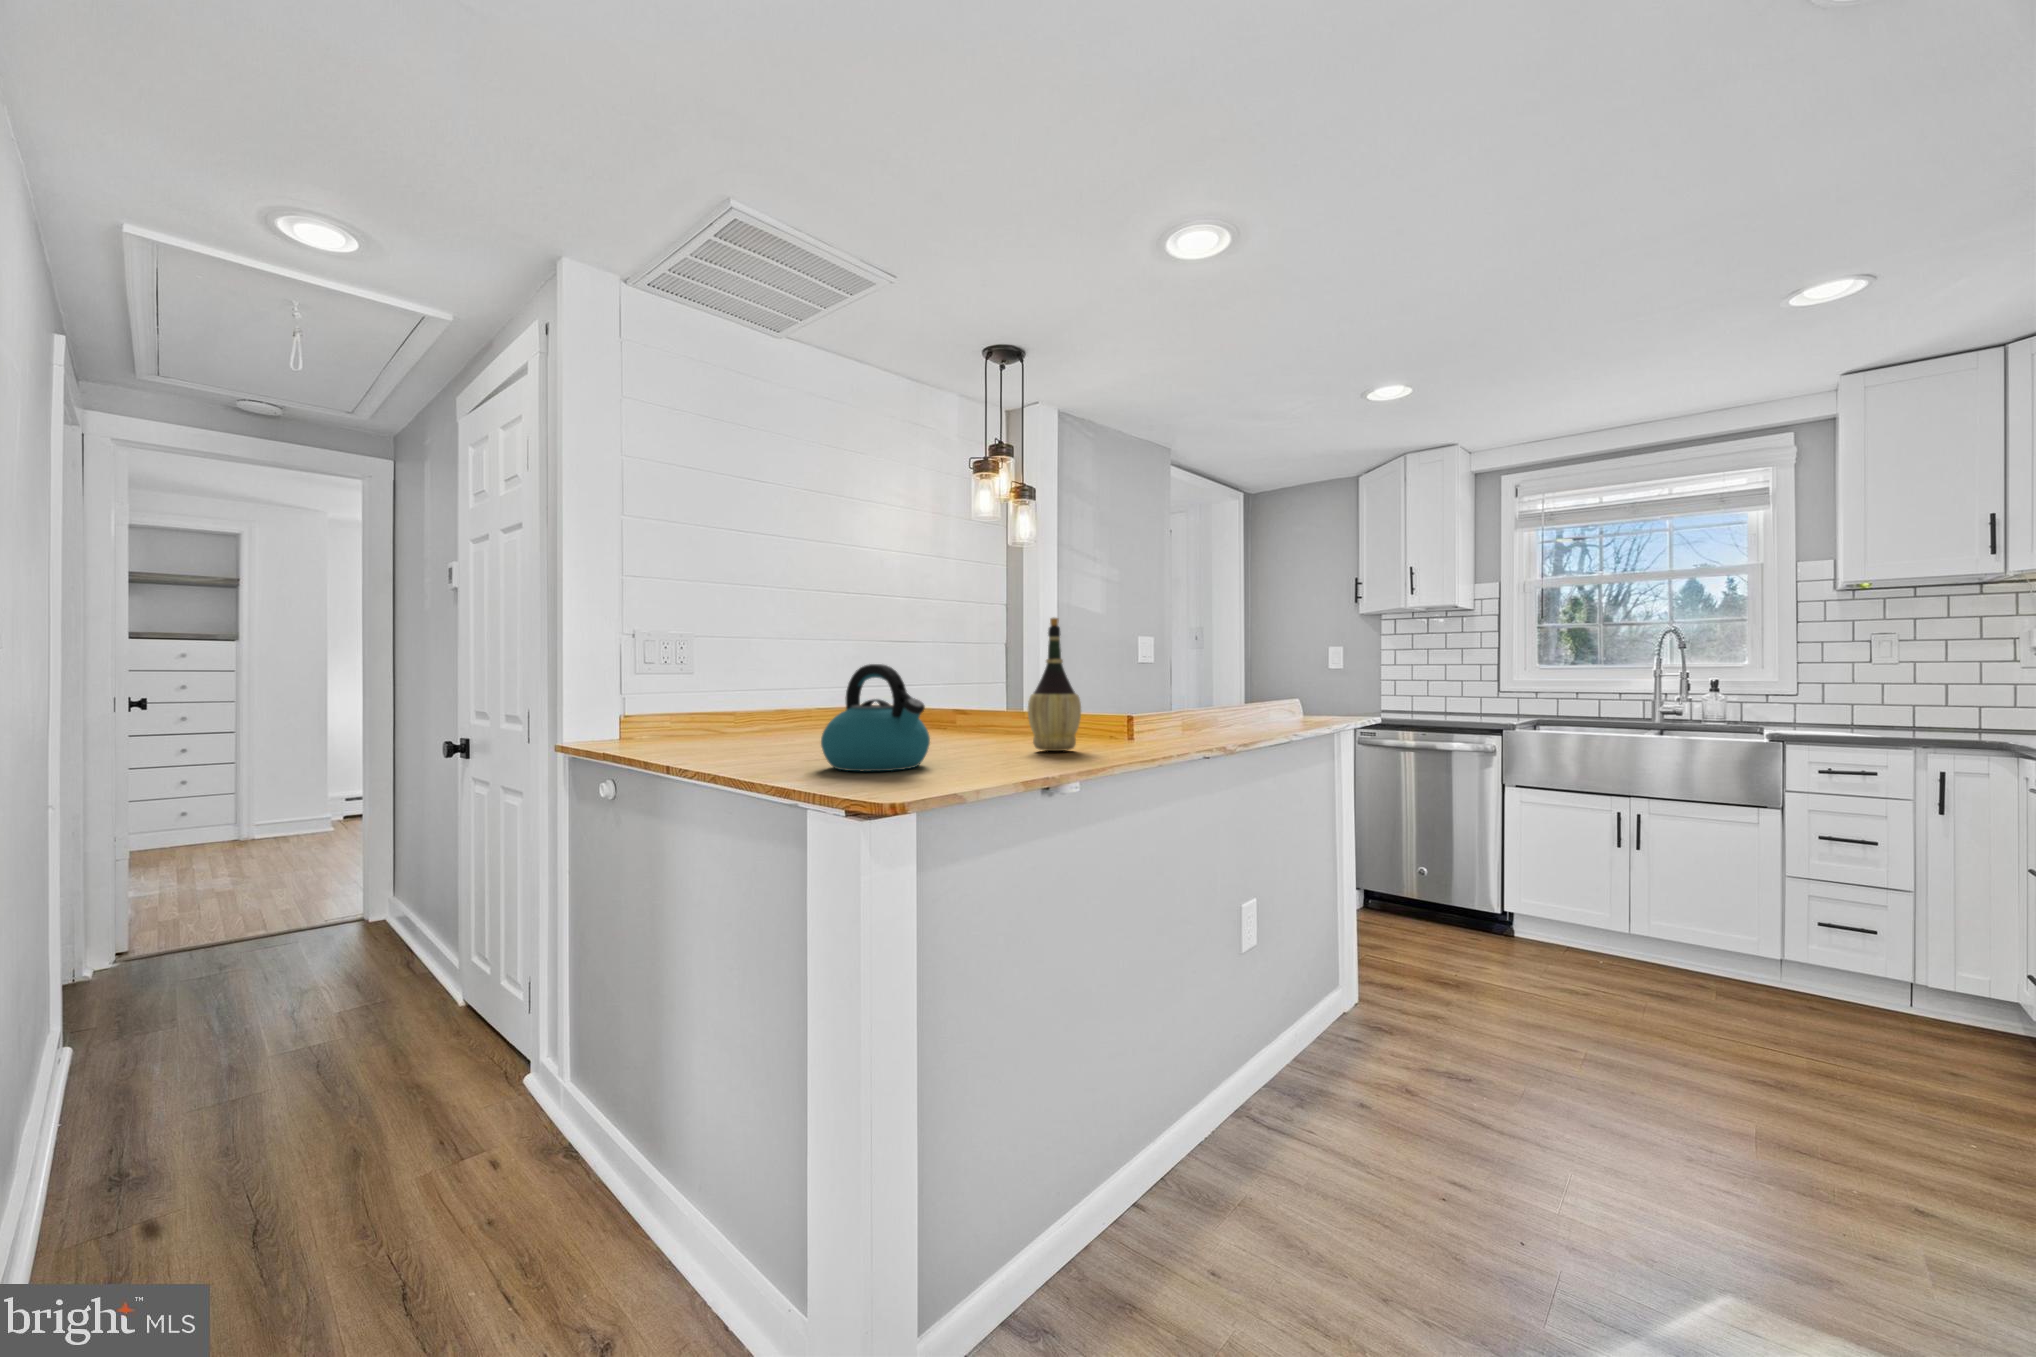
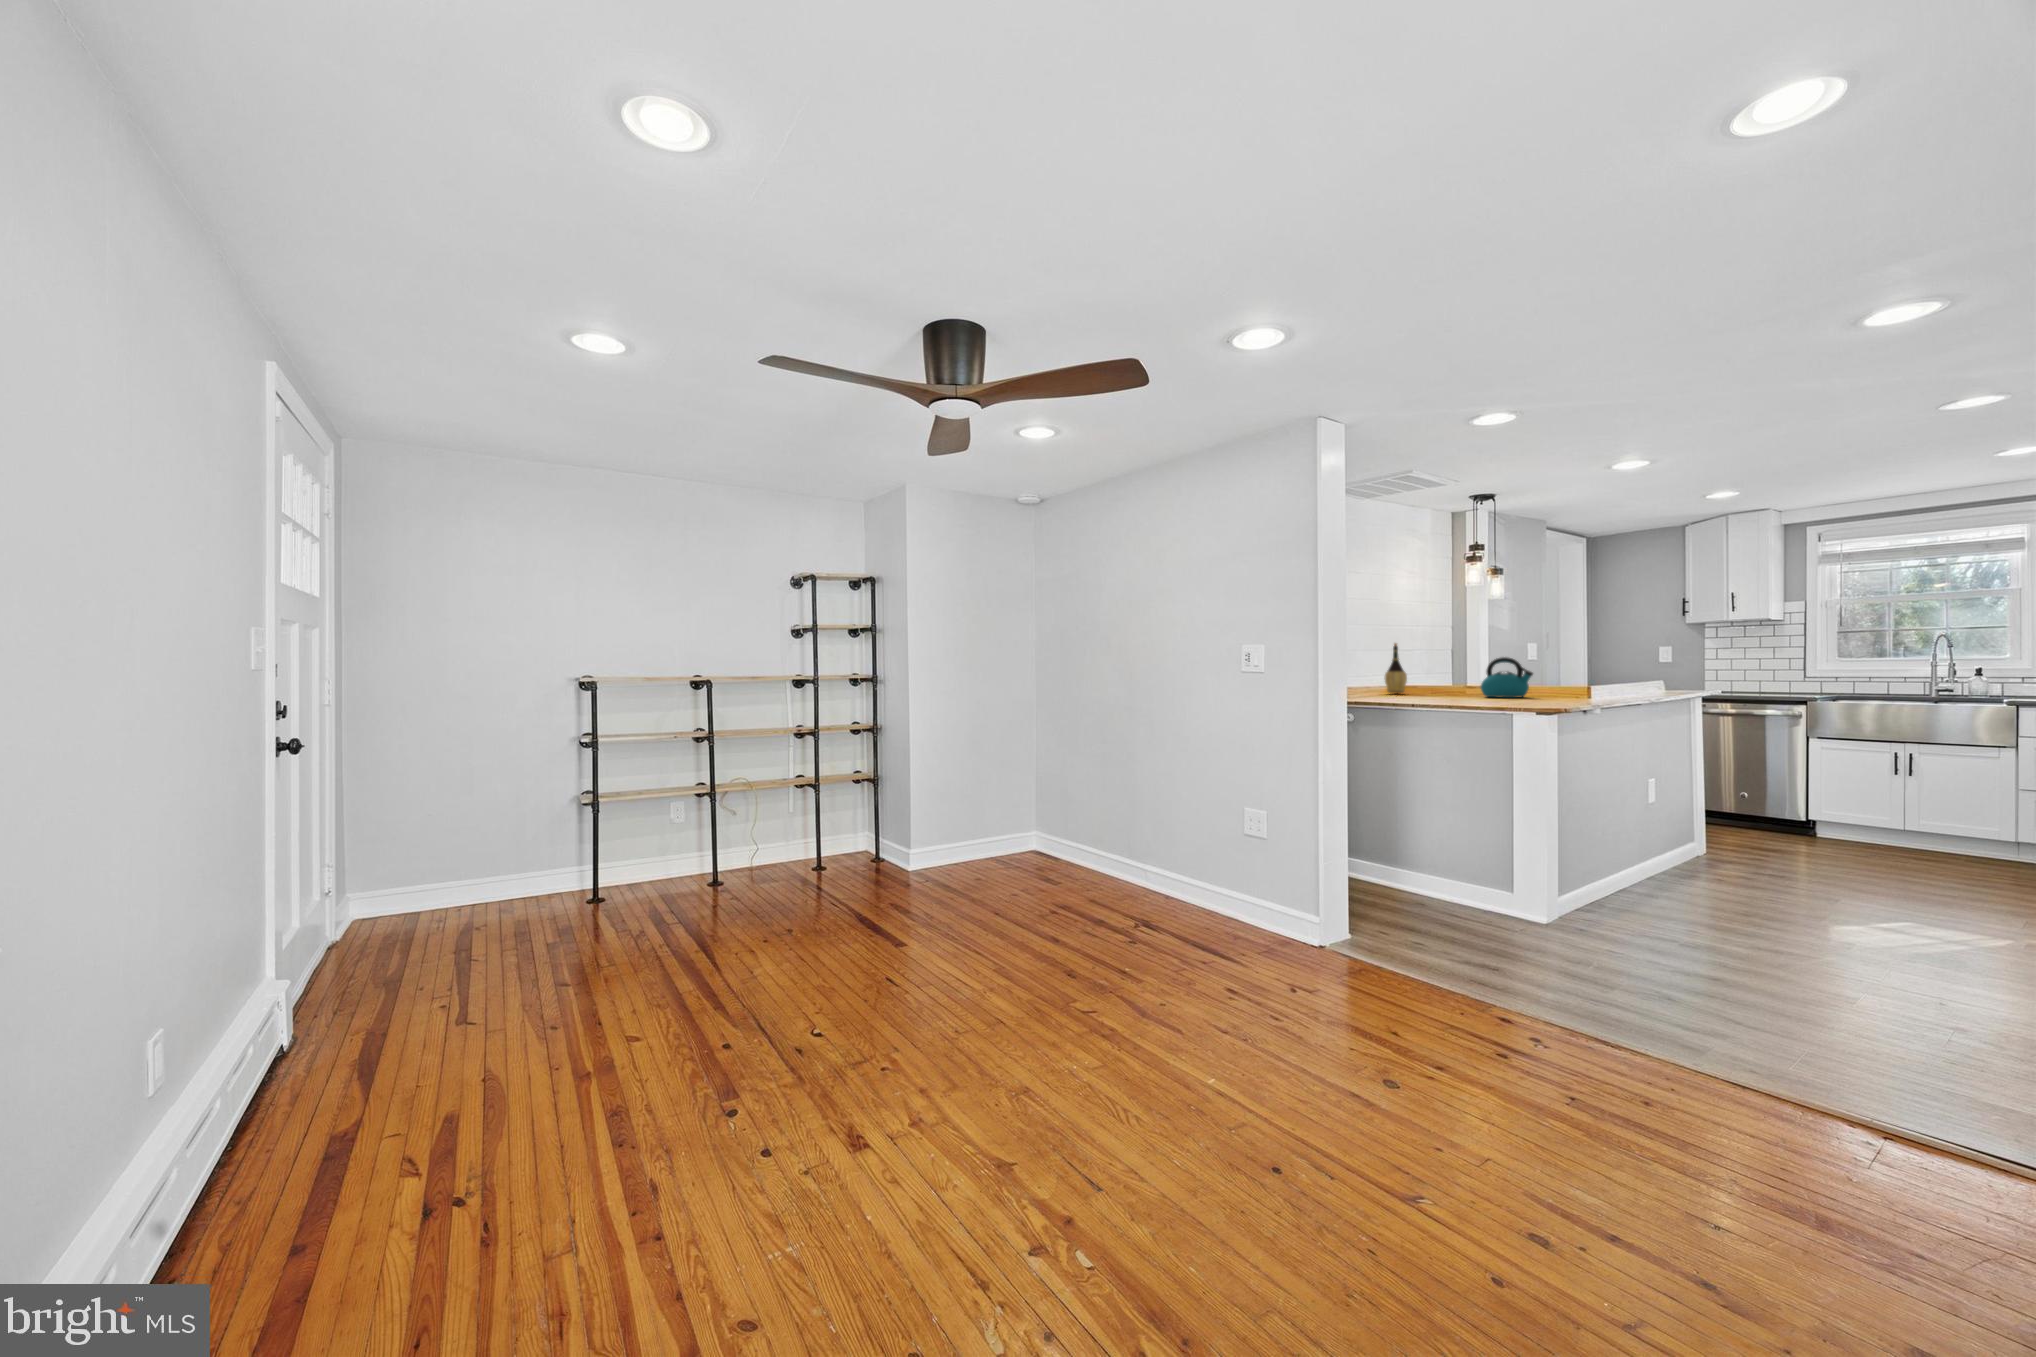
wine bottle: present [1028,617,1081,751] -> present [1385,643,1407,694]

